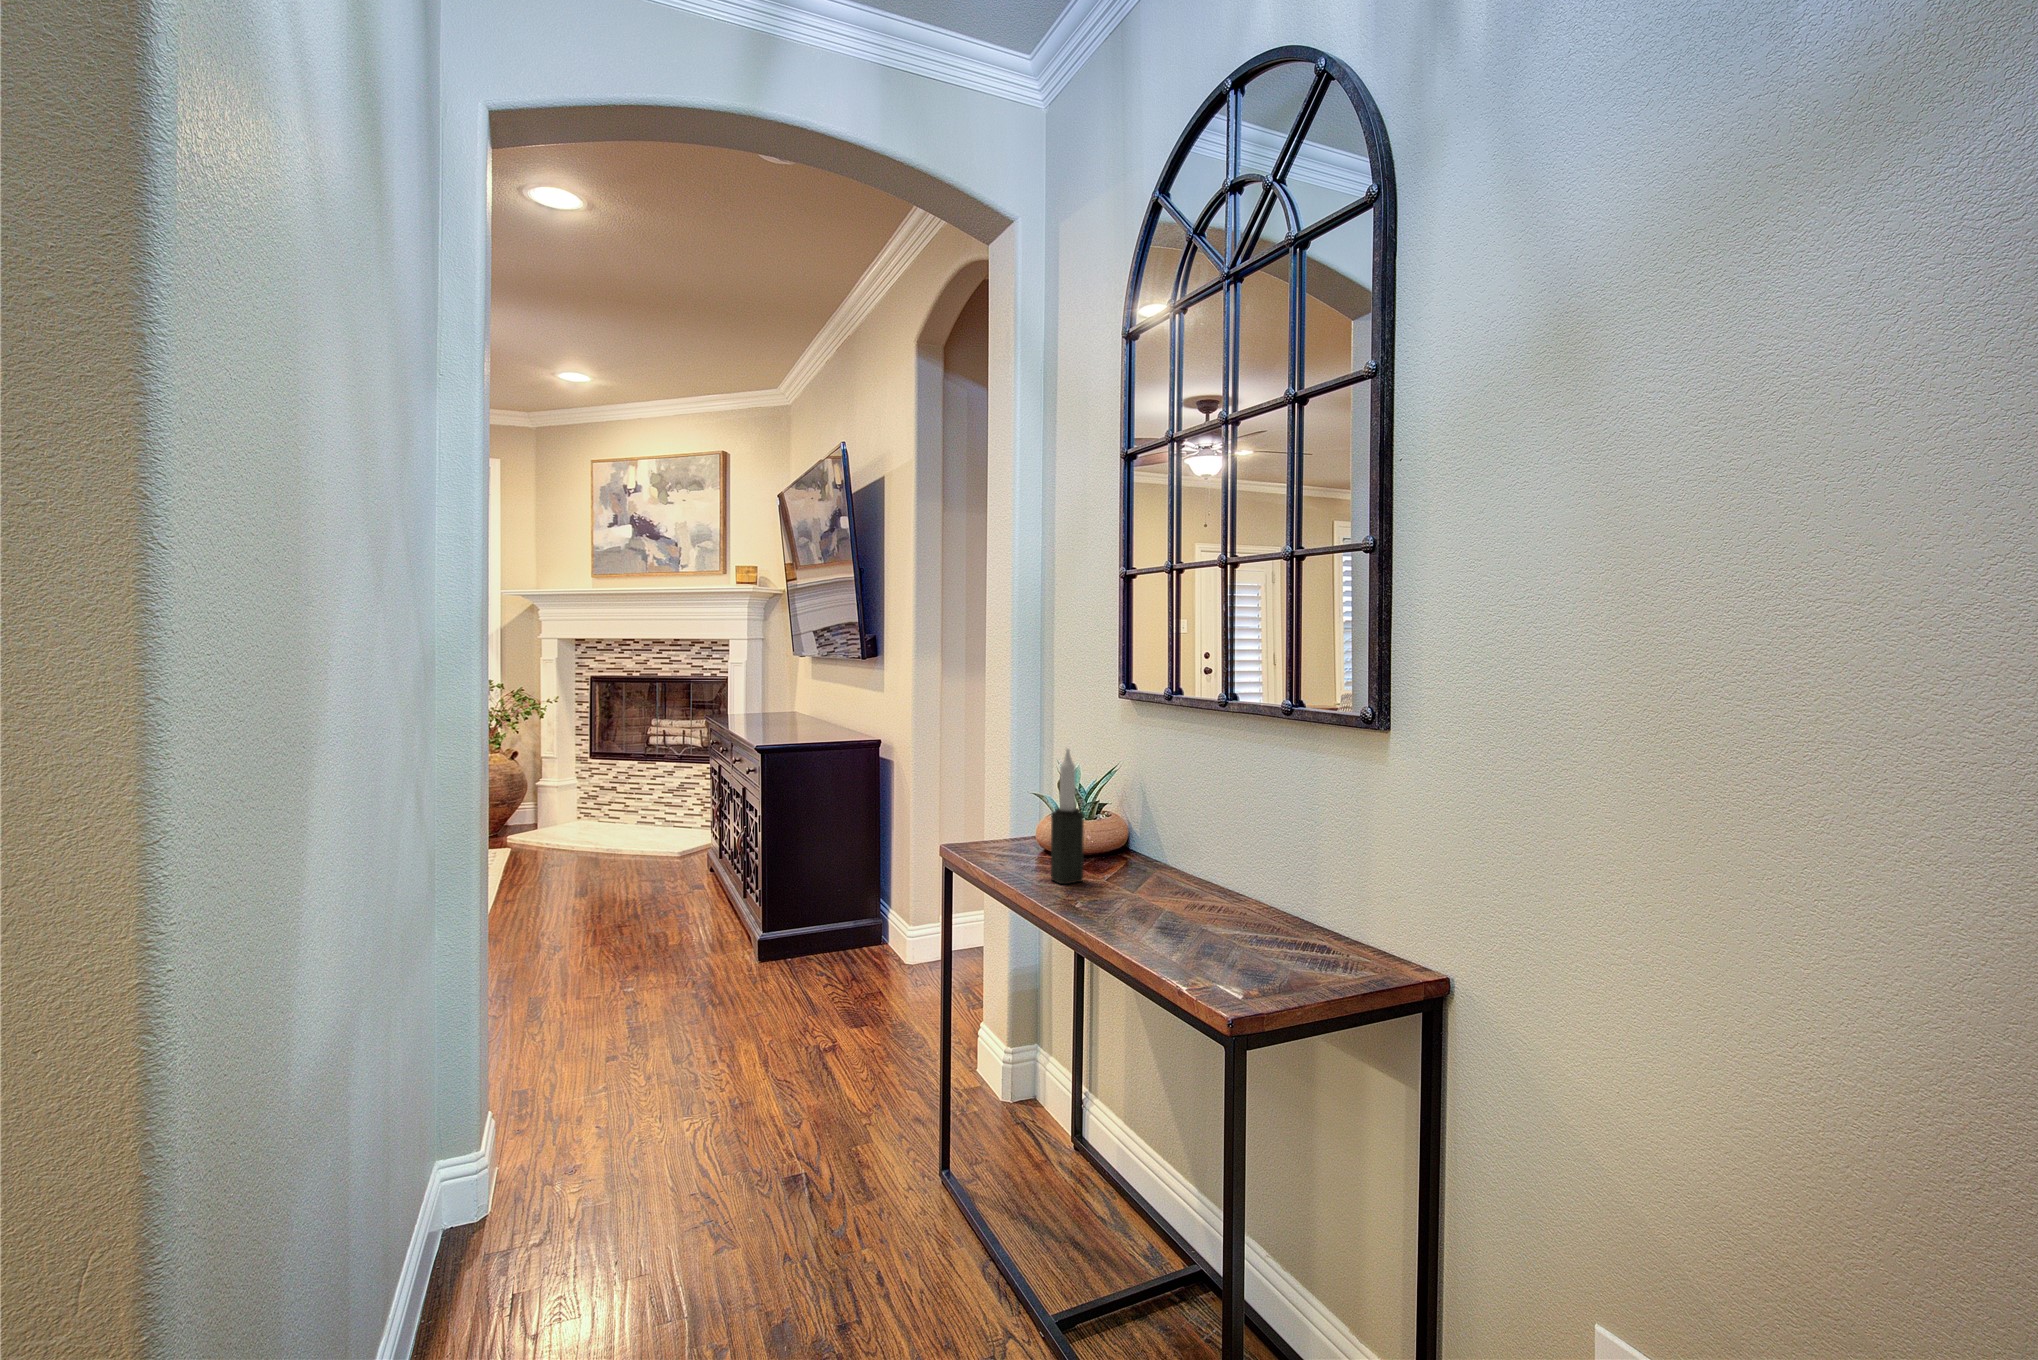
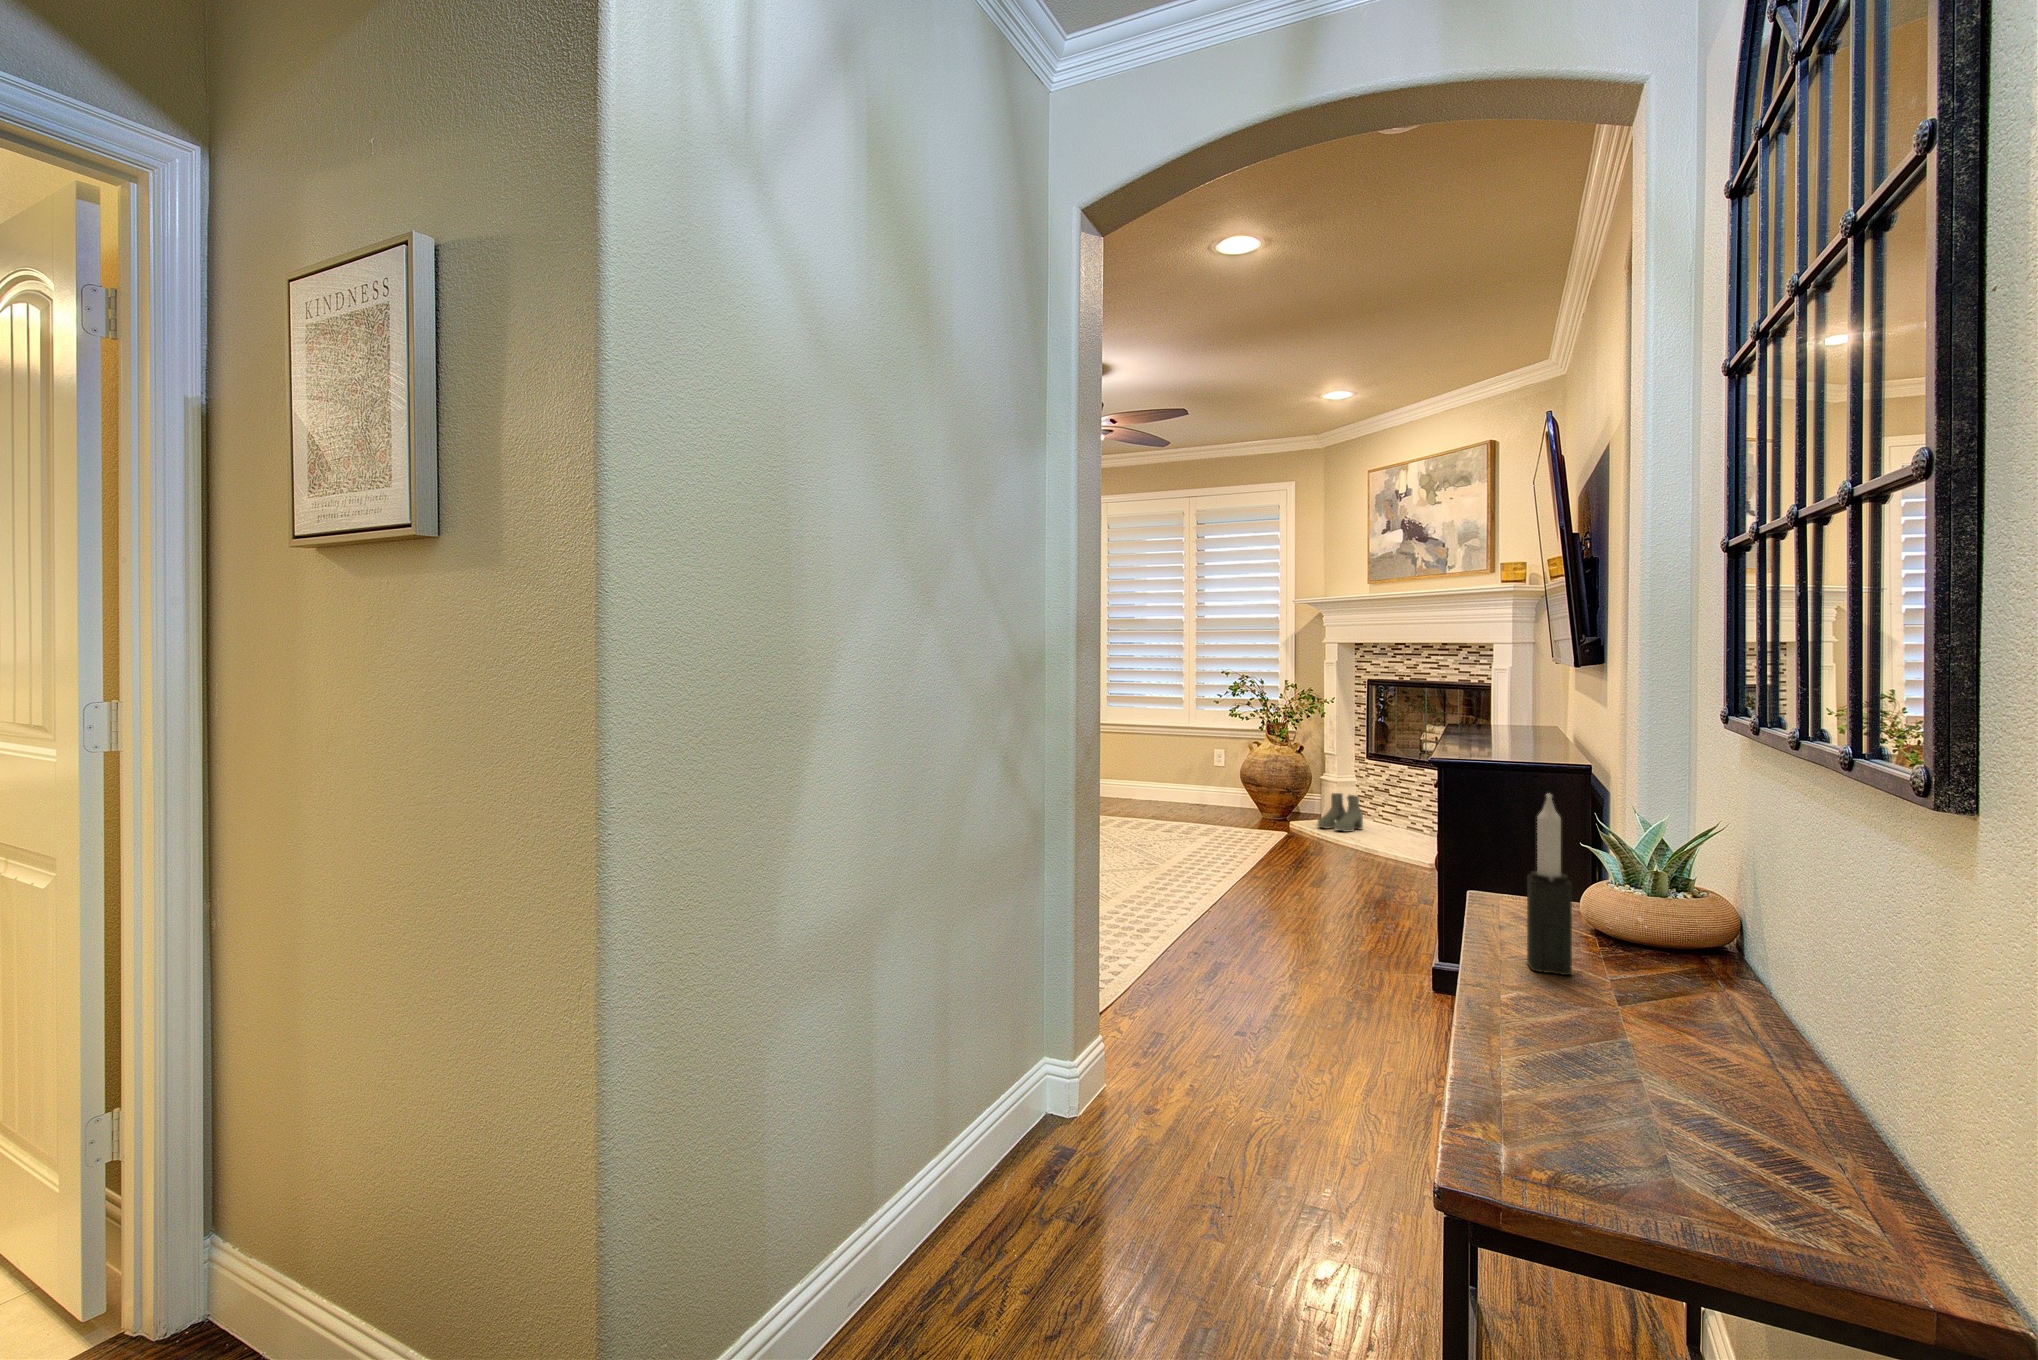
boots: none [540,796,589,836] -> present [1318,793,1363,832]

